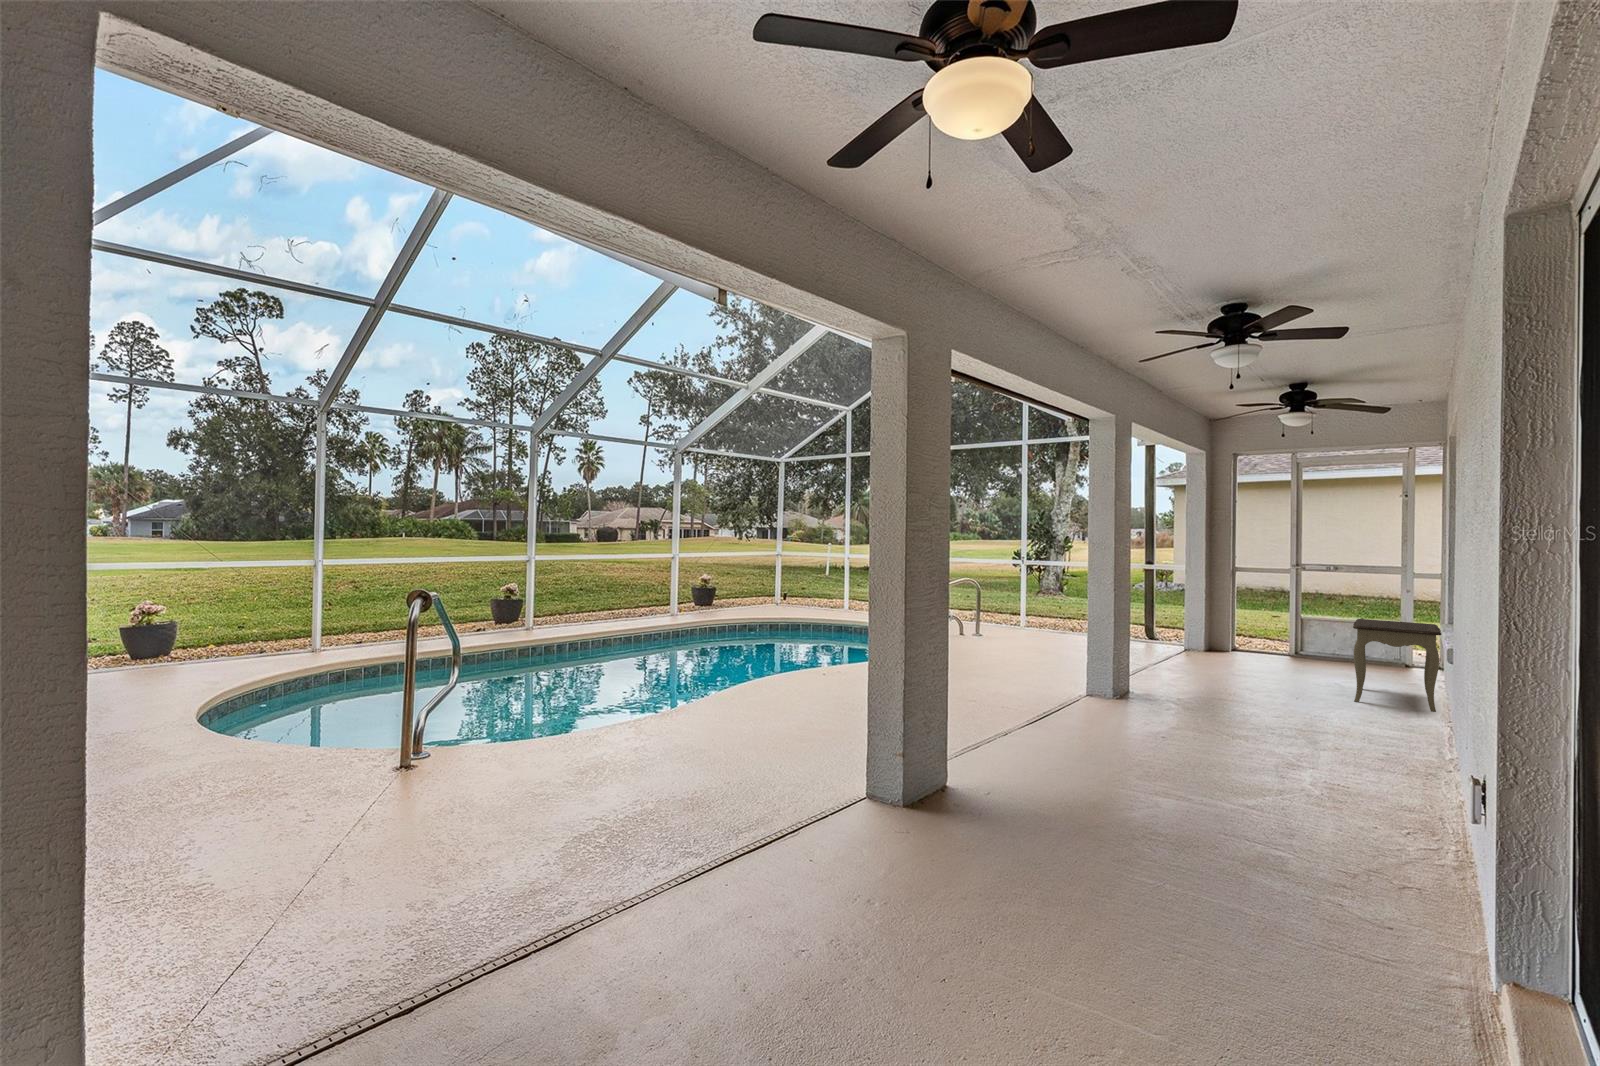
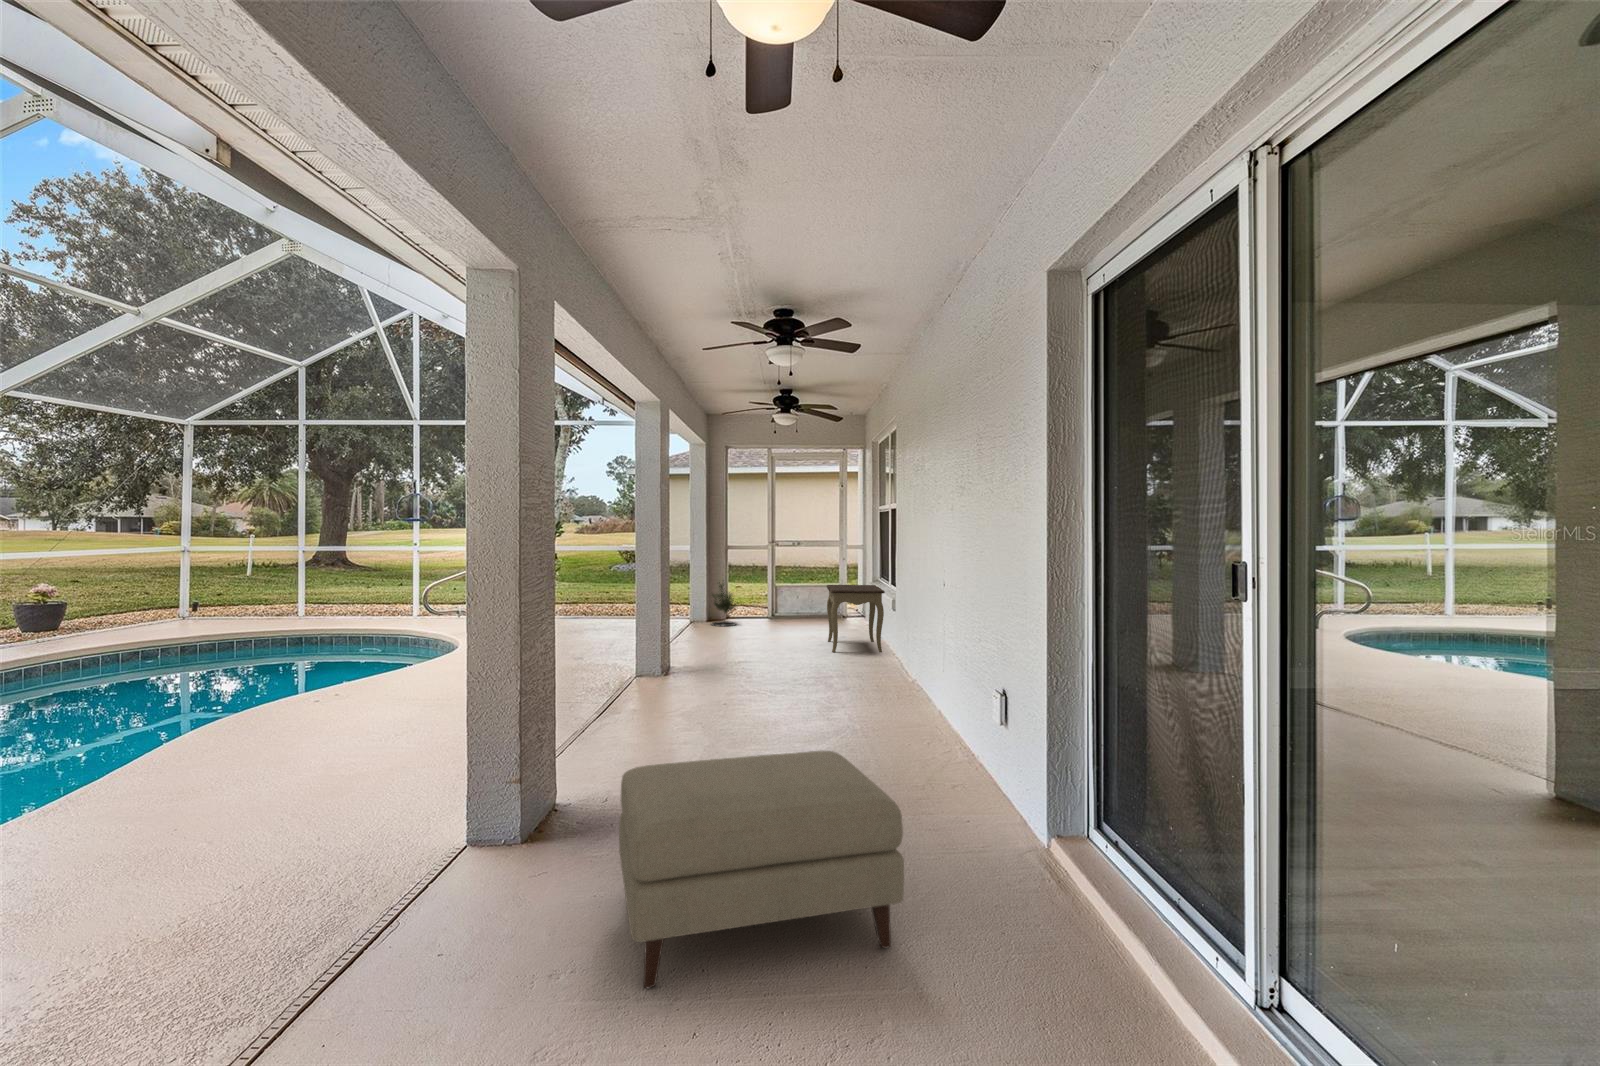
potted tree: none [1209,601,1245,656] -> present [711,582,737,626]
ottoman: none [921,757,1205,1003] -> present [619,751,904,988]

